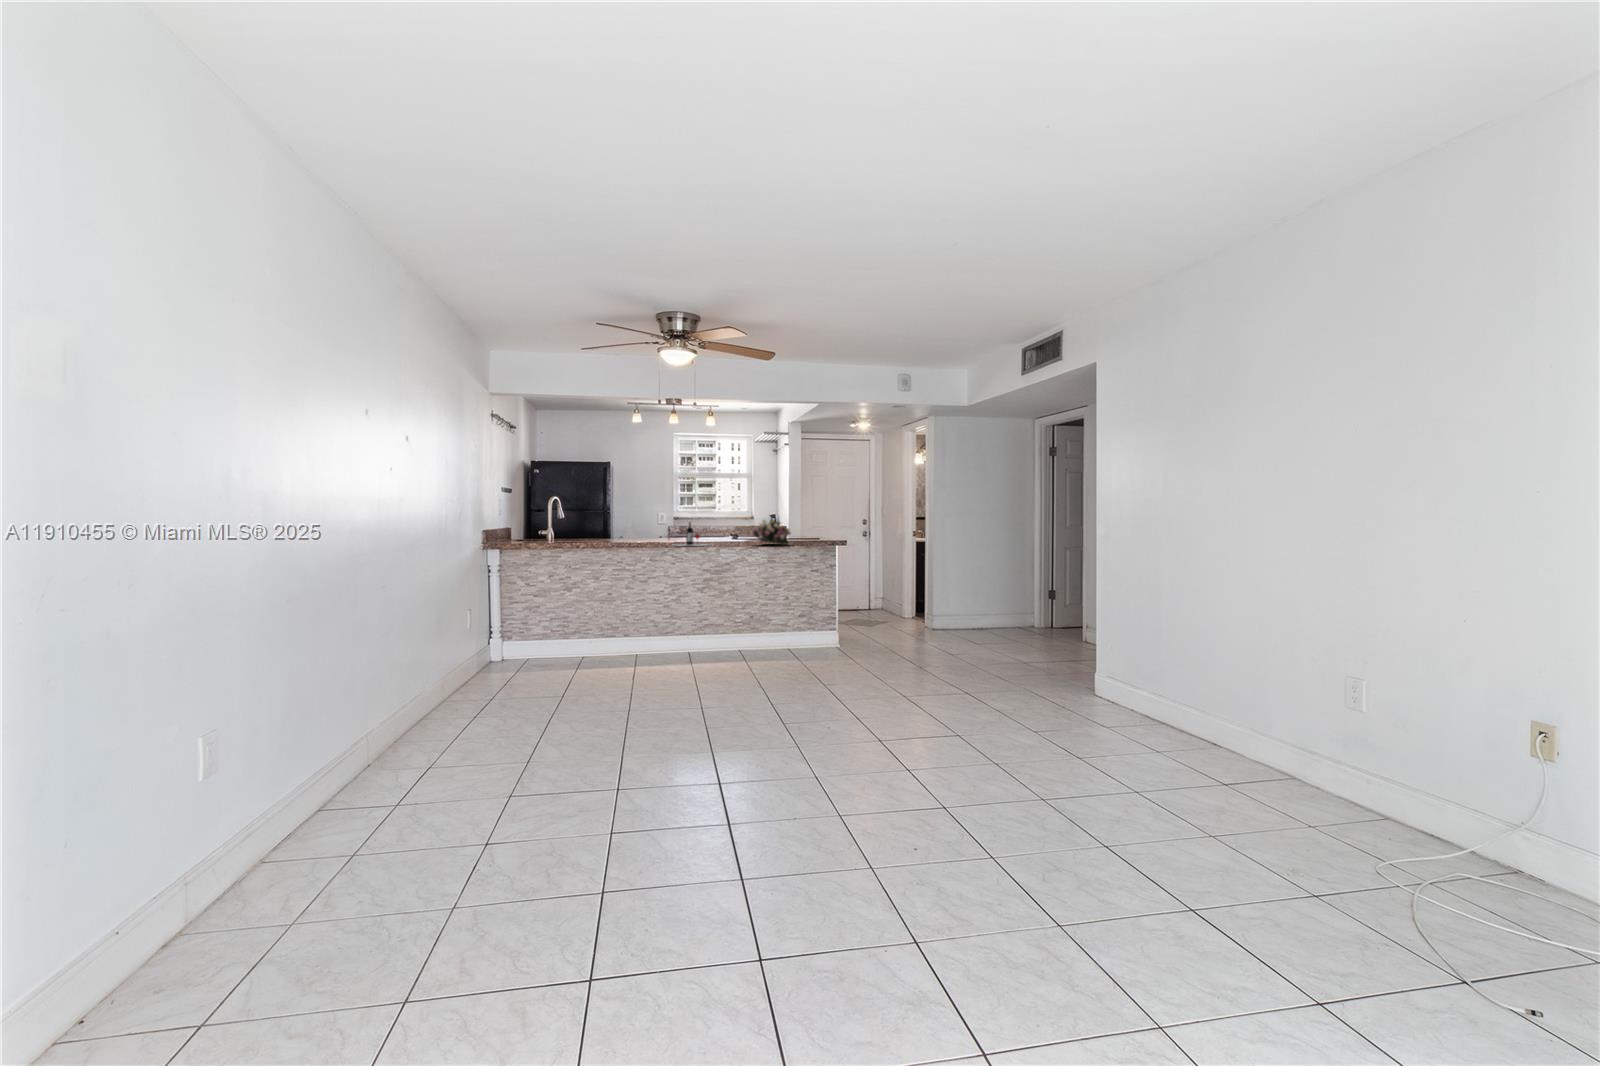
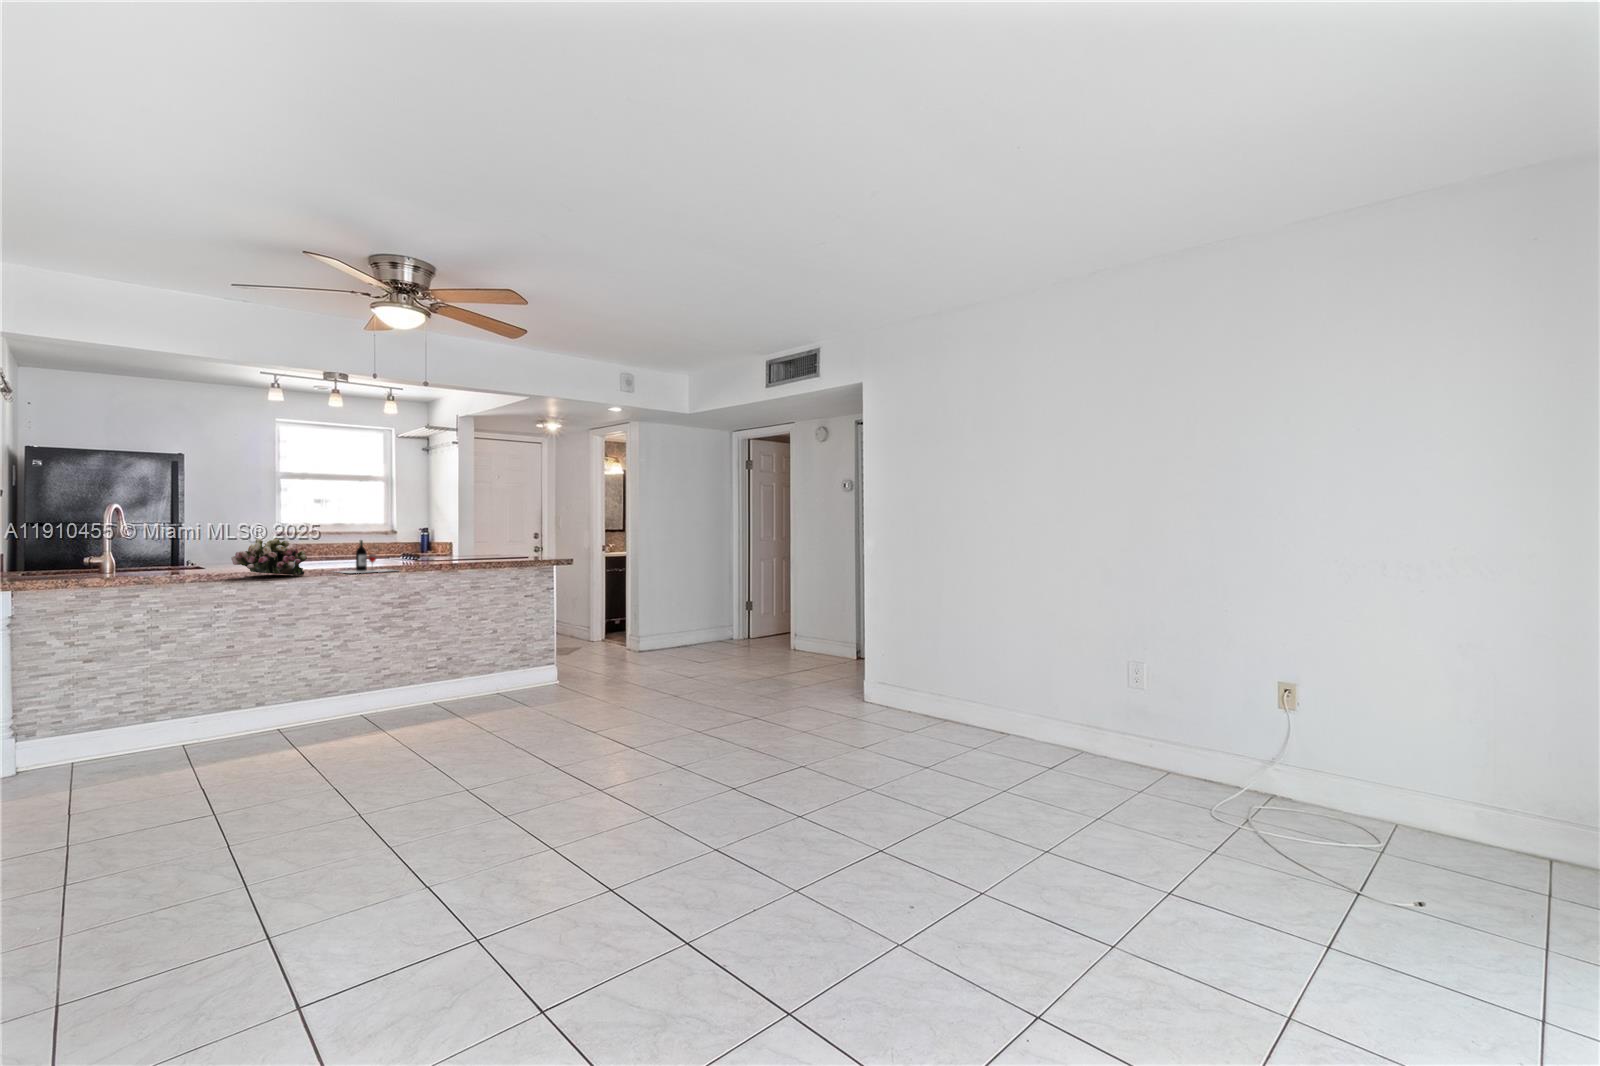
flower arrangement: present [750,520,790,544] -> present [231,538,307,575]

